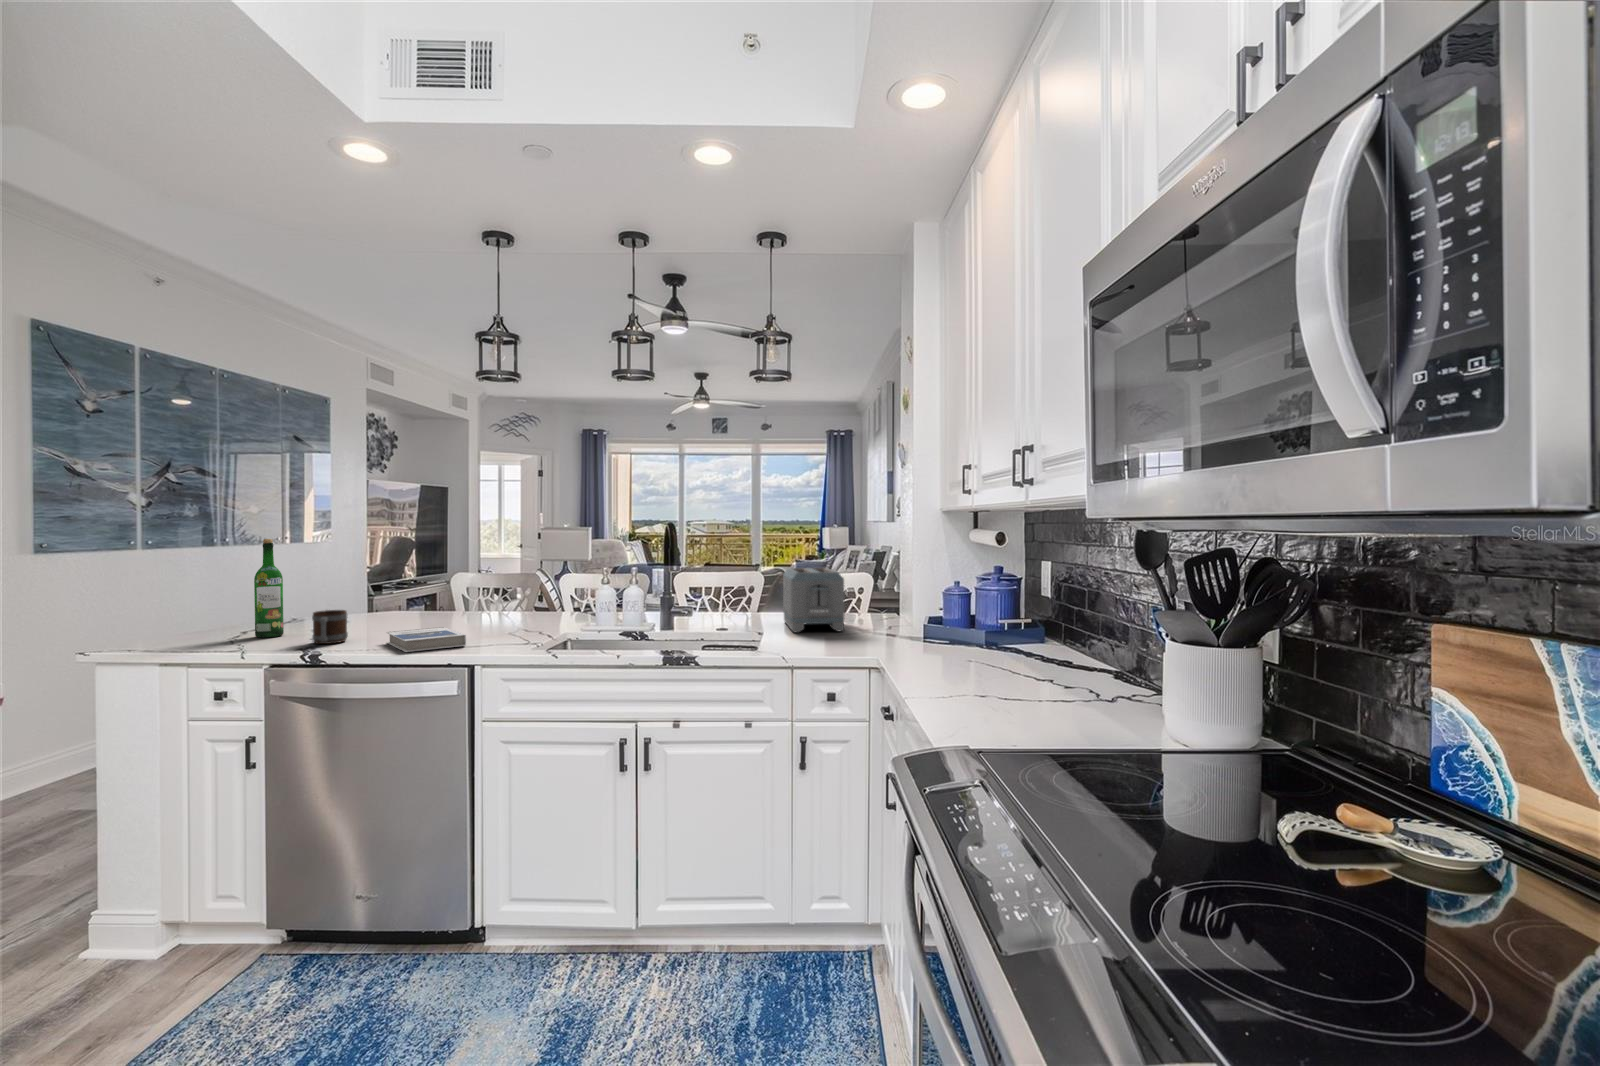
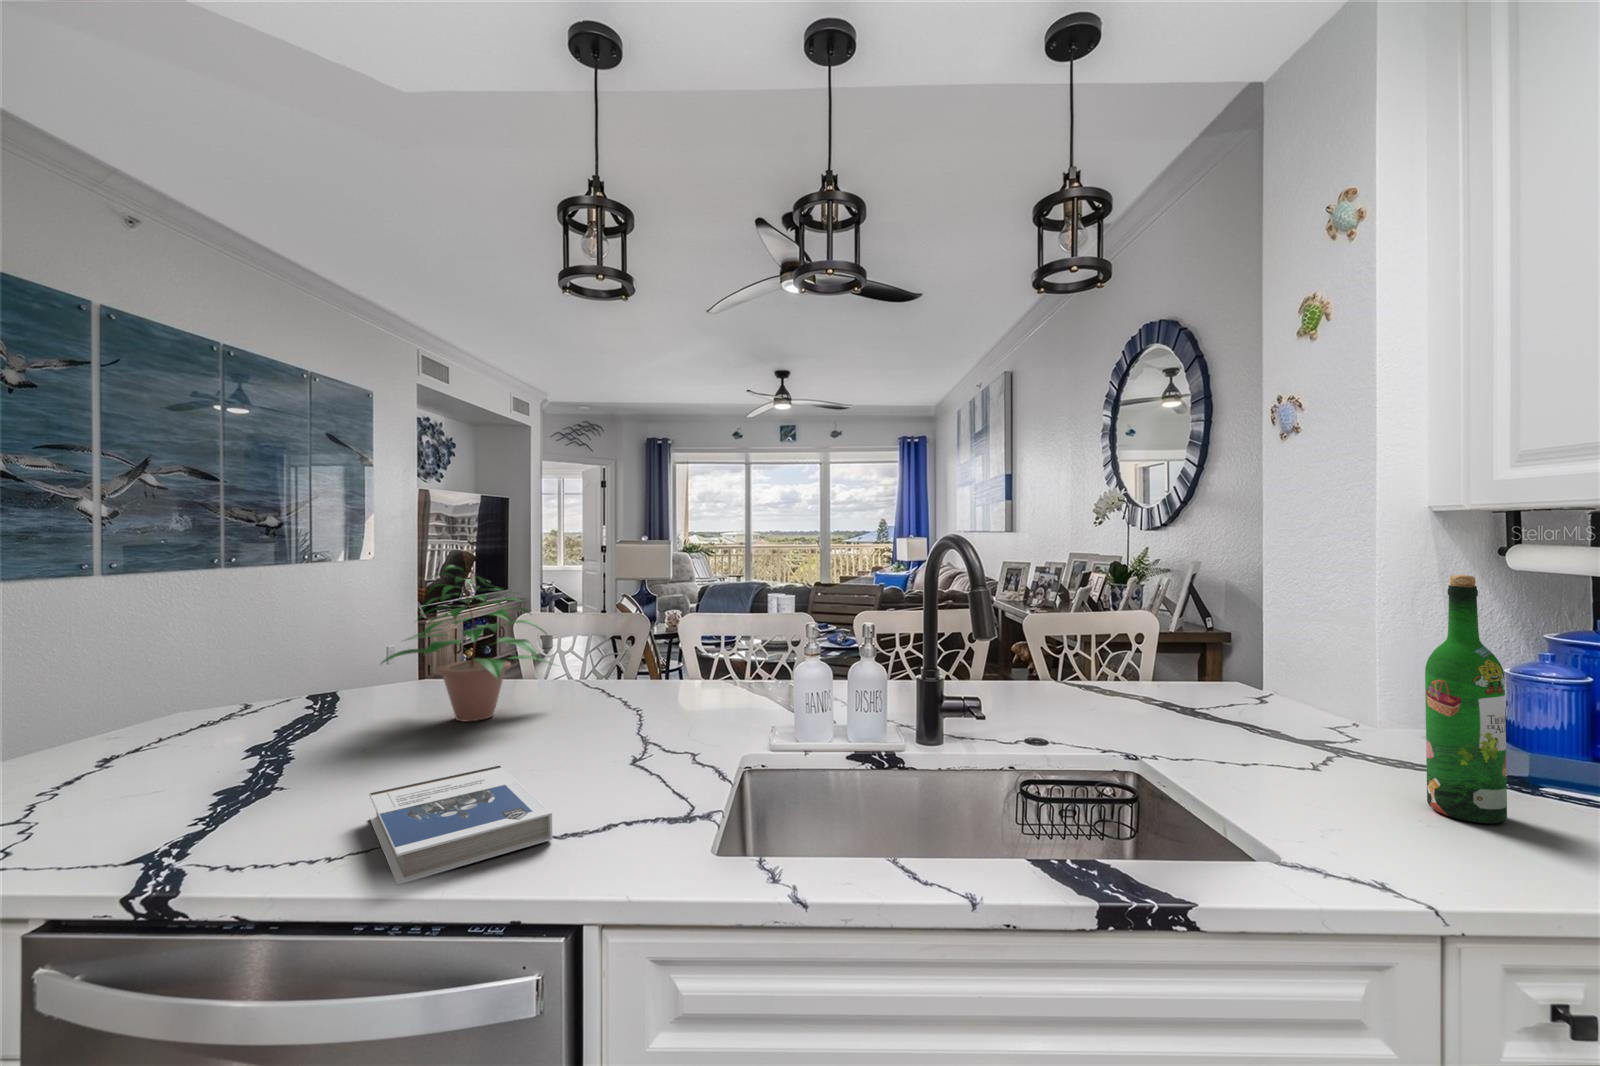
potted plant: none [378,537,479,623] -> present [382,565,551,722]
wine bottle: present [254,539,284,638] -> present [1425,575,1507,823]
toaster: present [783,568,845,633] -> none [1119,617,1320,764]
mug: present [312,610,348,644] -> none [200,734,288,828]

